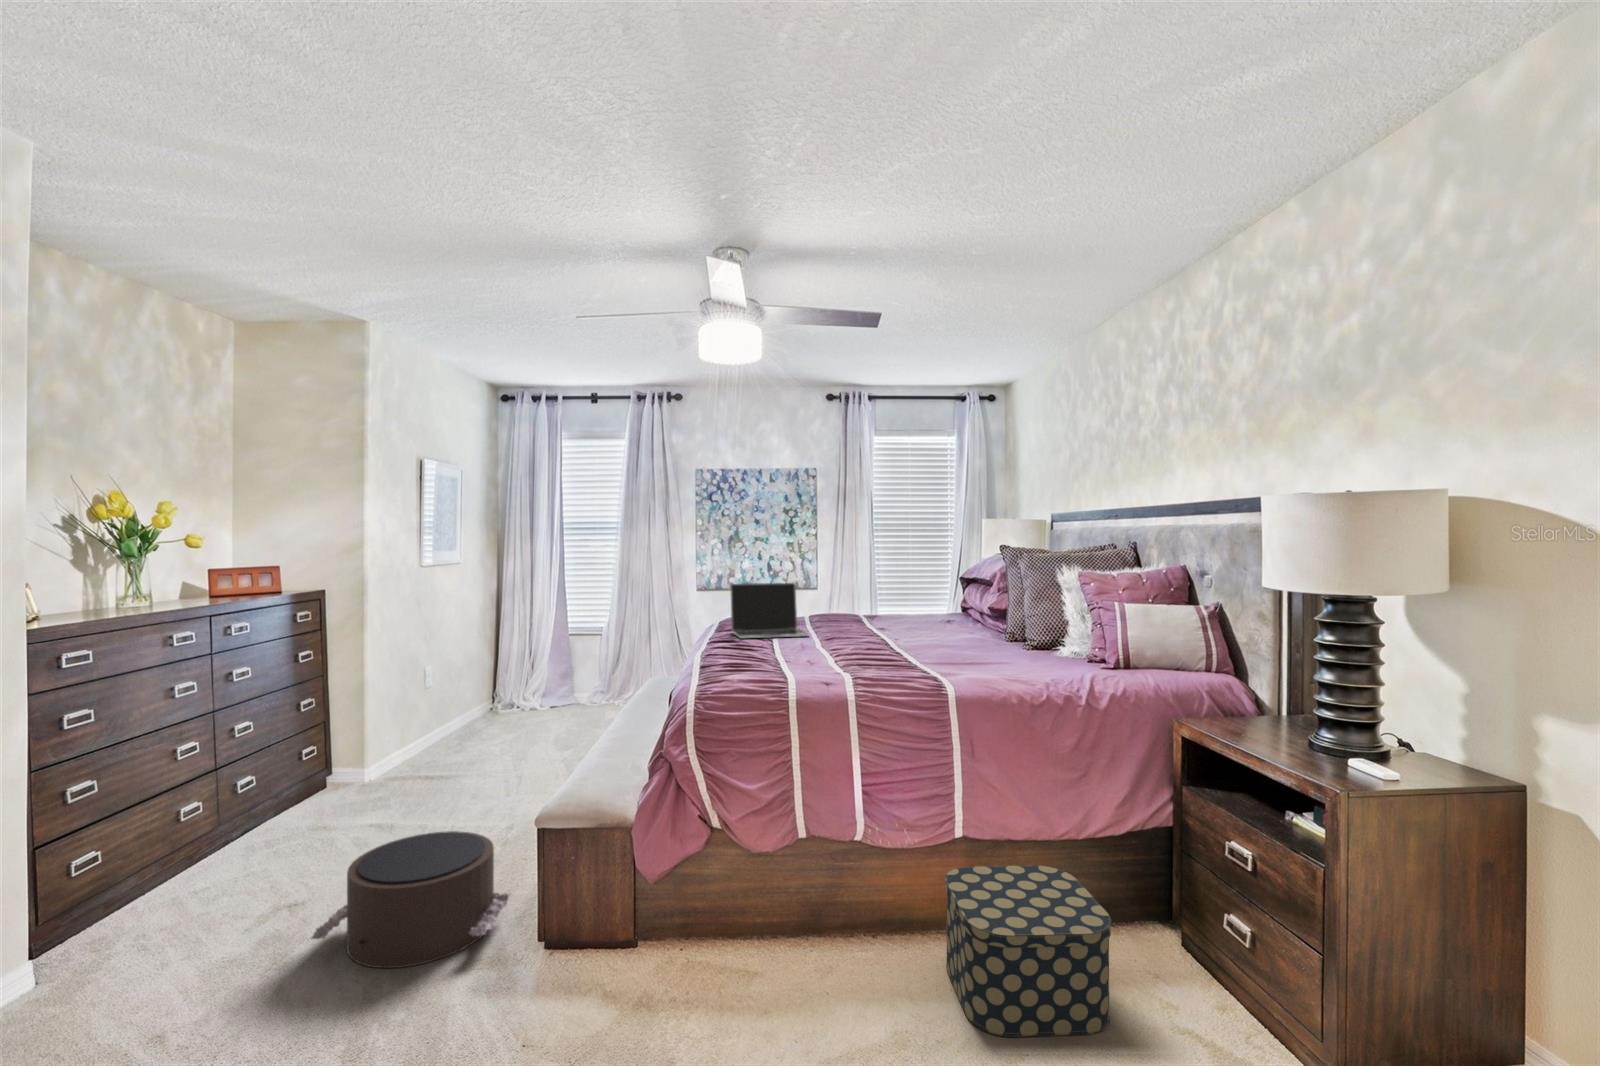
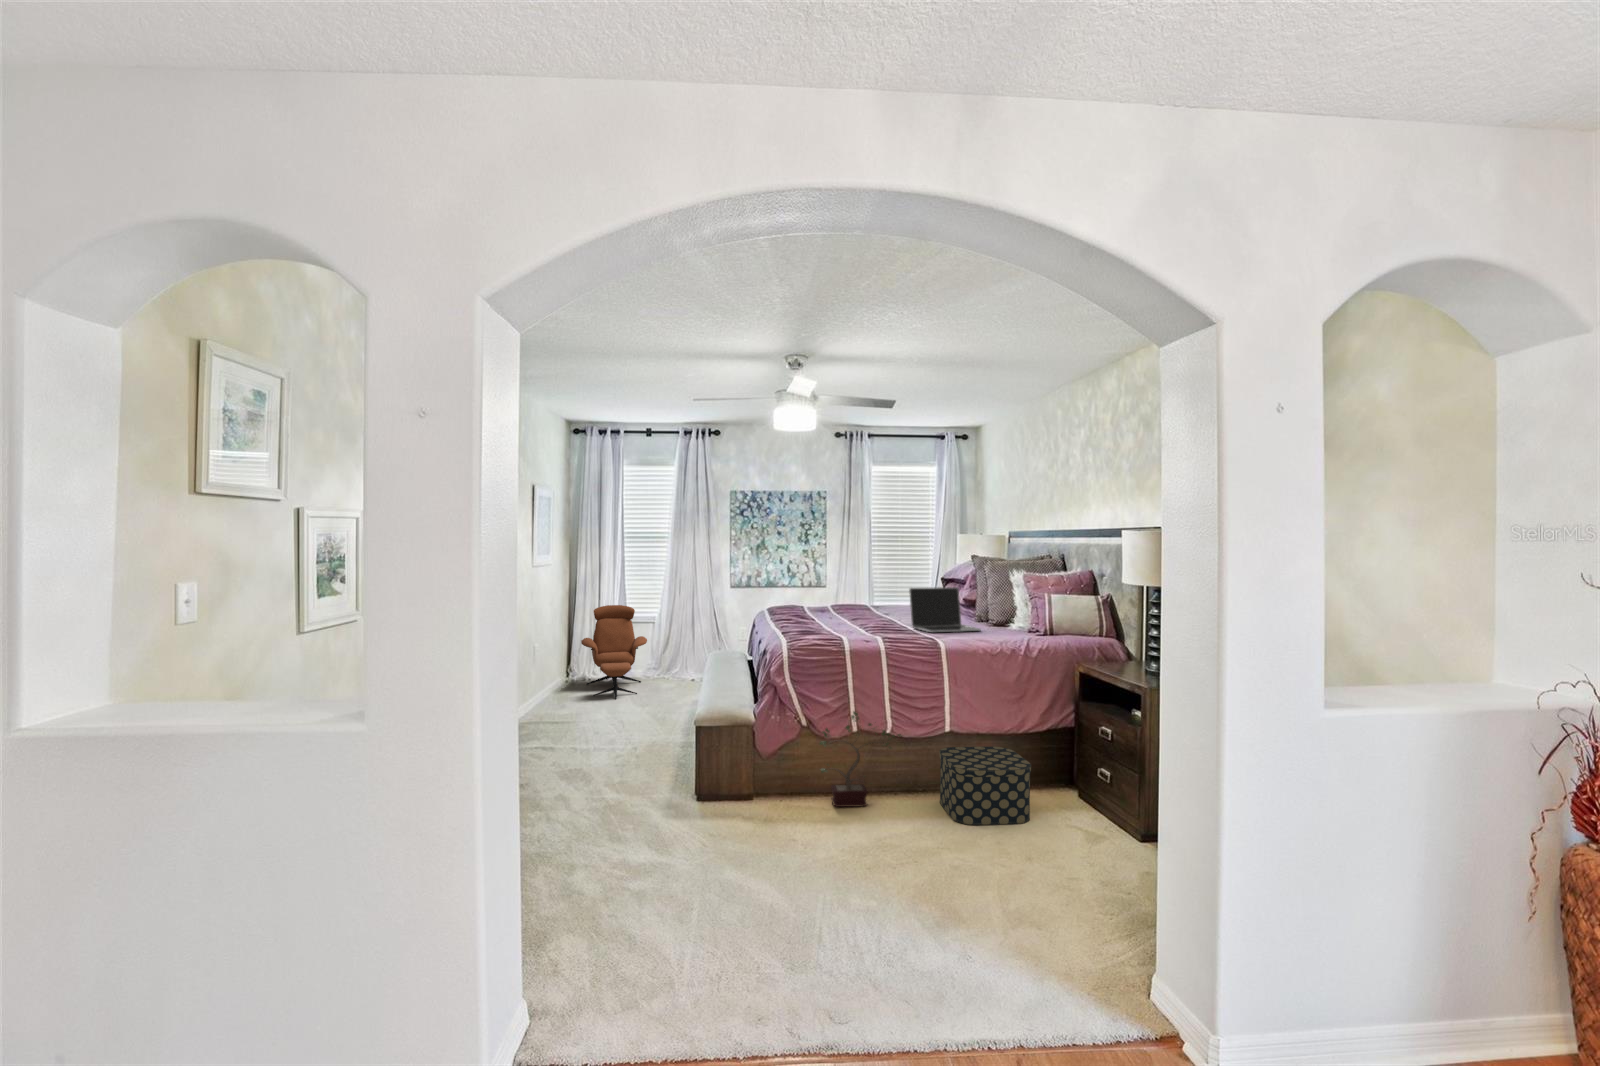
laptop: present [730,583,809,638] -> present [909,587,981,633]
lounge chair: none [501,613,587,738] -> present [581,605,647,699]
potted plant: none [733,804,882,976] -> present [820,712,902,807]
pouf: present [311,831,510,968] -> none [564,737,670,807]

